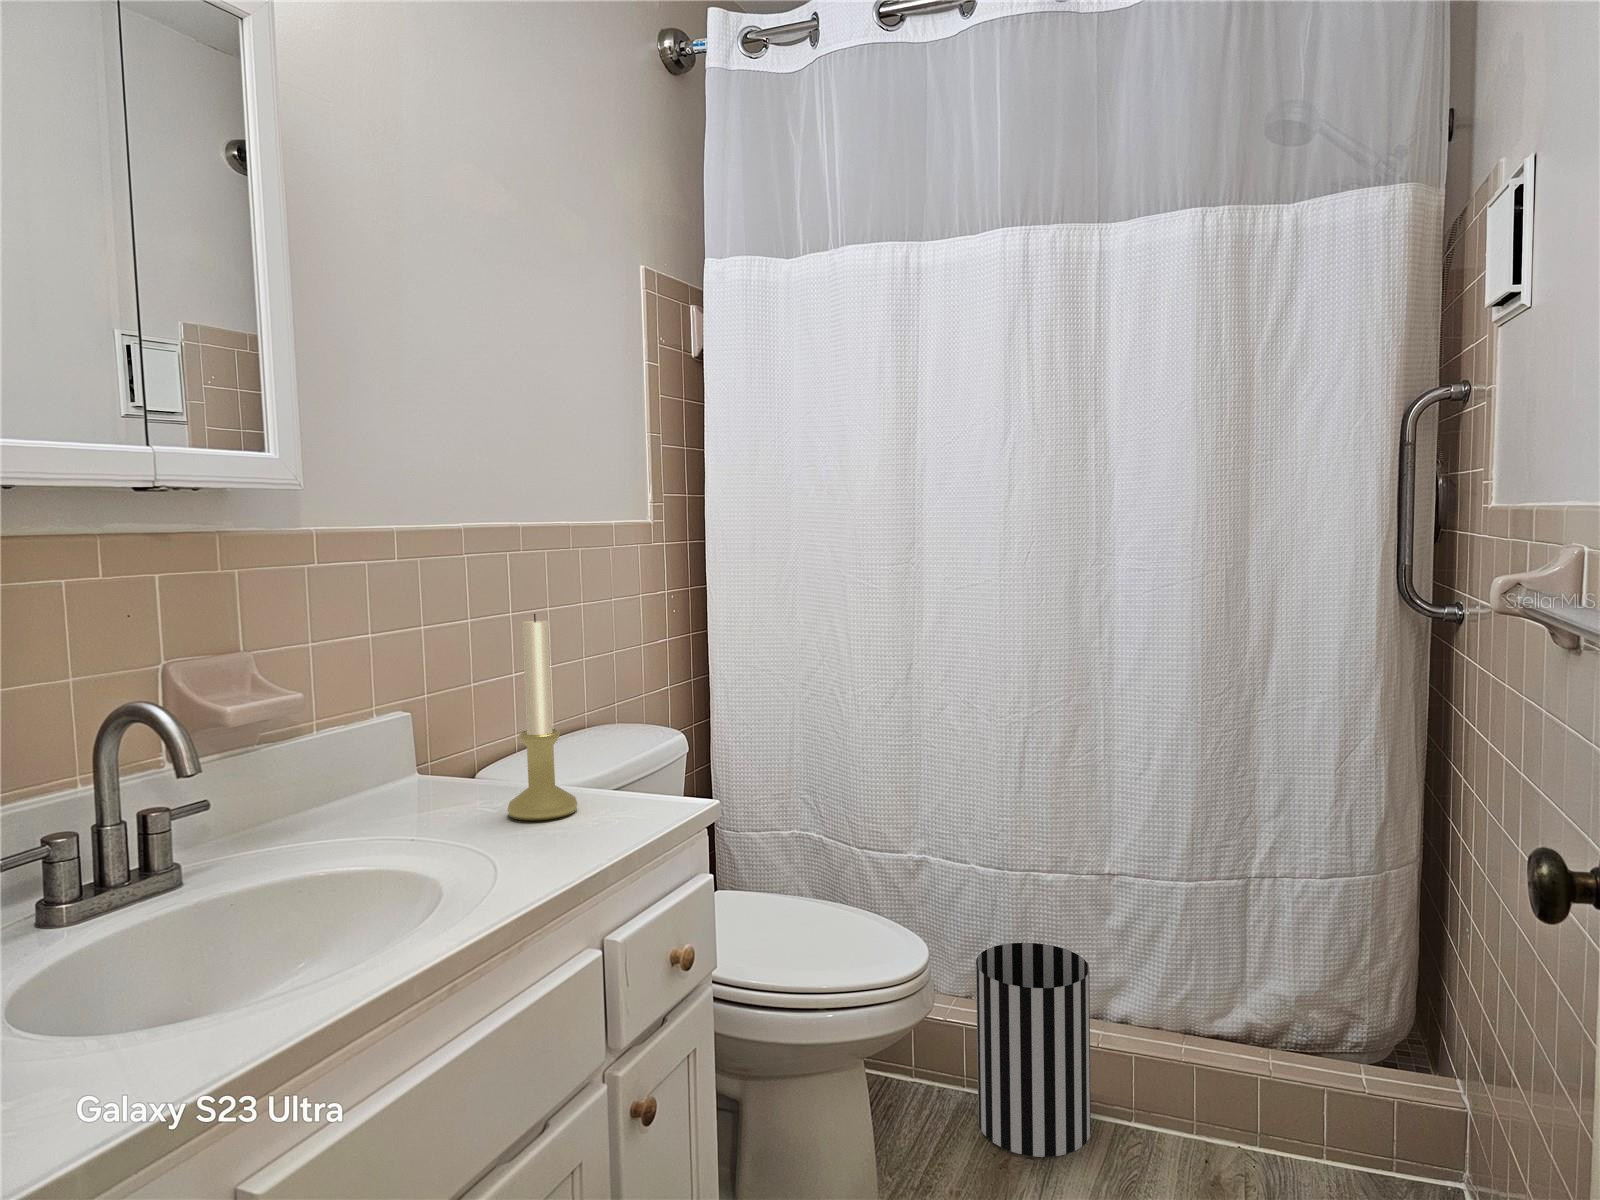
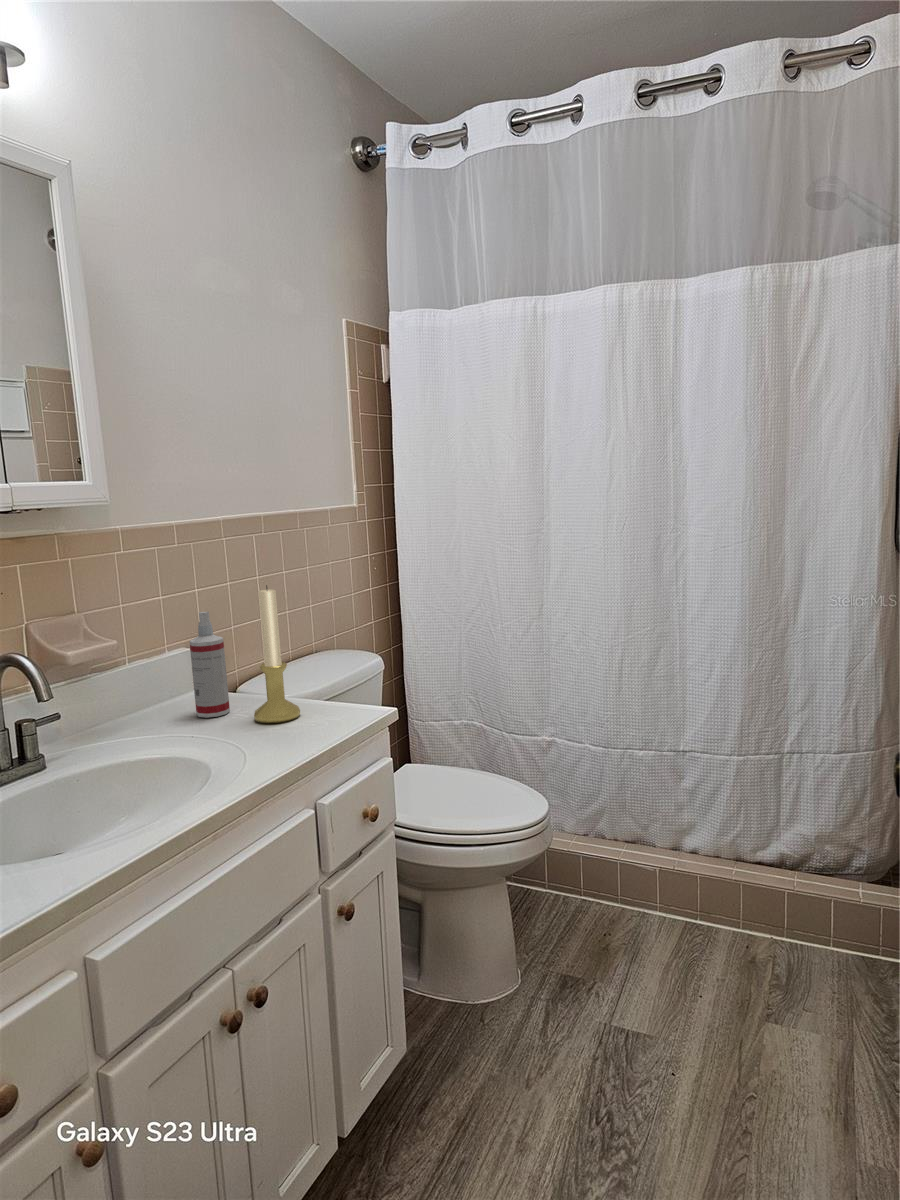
spray bottle: none [413,652,470,812] -> present [189,612,230,718]
wastebasket: present [976,943,1091,1157] -> none [588,799,669,944]

